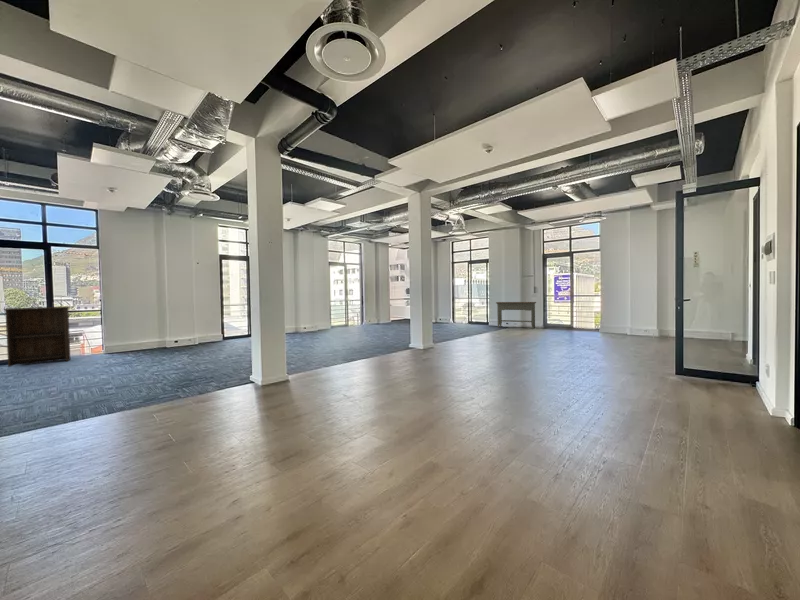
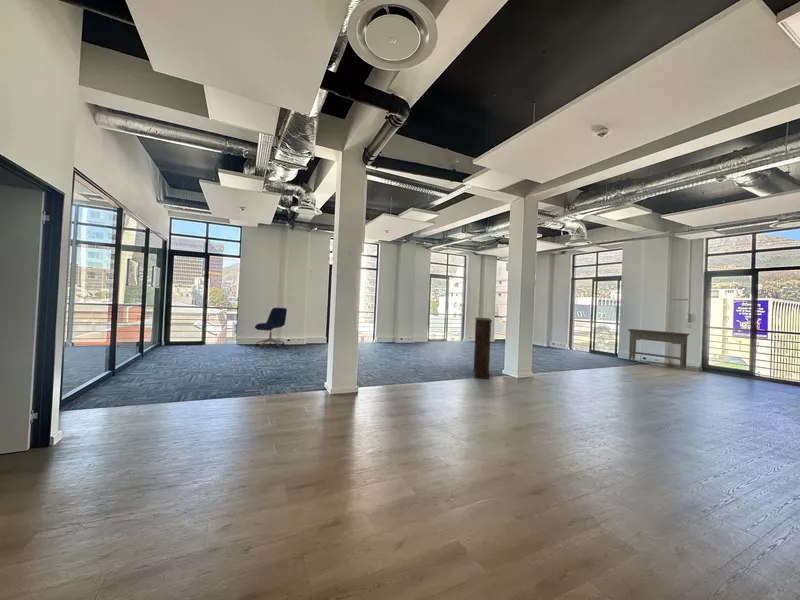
office chair: none [130,305,170,353] -> present [255,308,287,348]
bookshelf: present [4,307,70,366] -> present [474,318,492,379]

